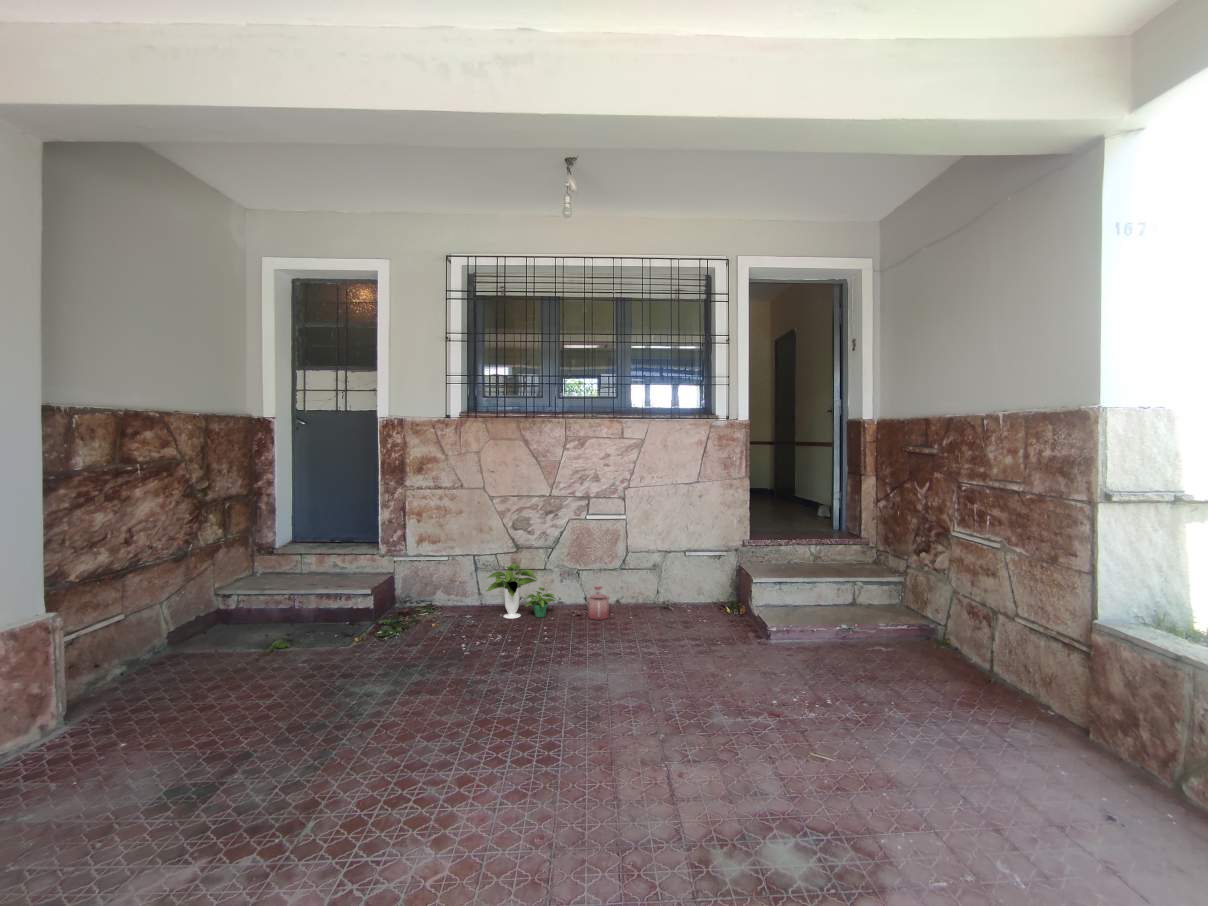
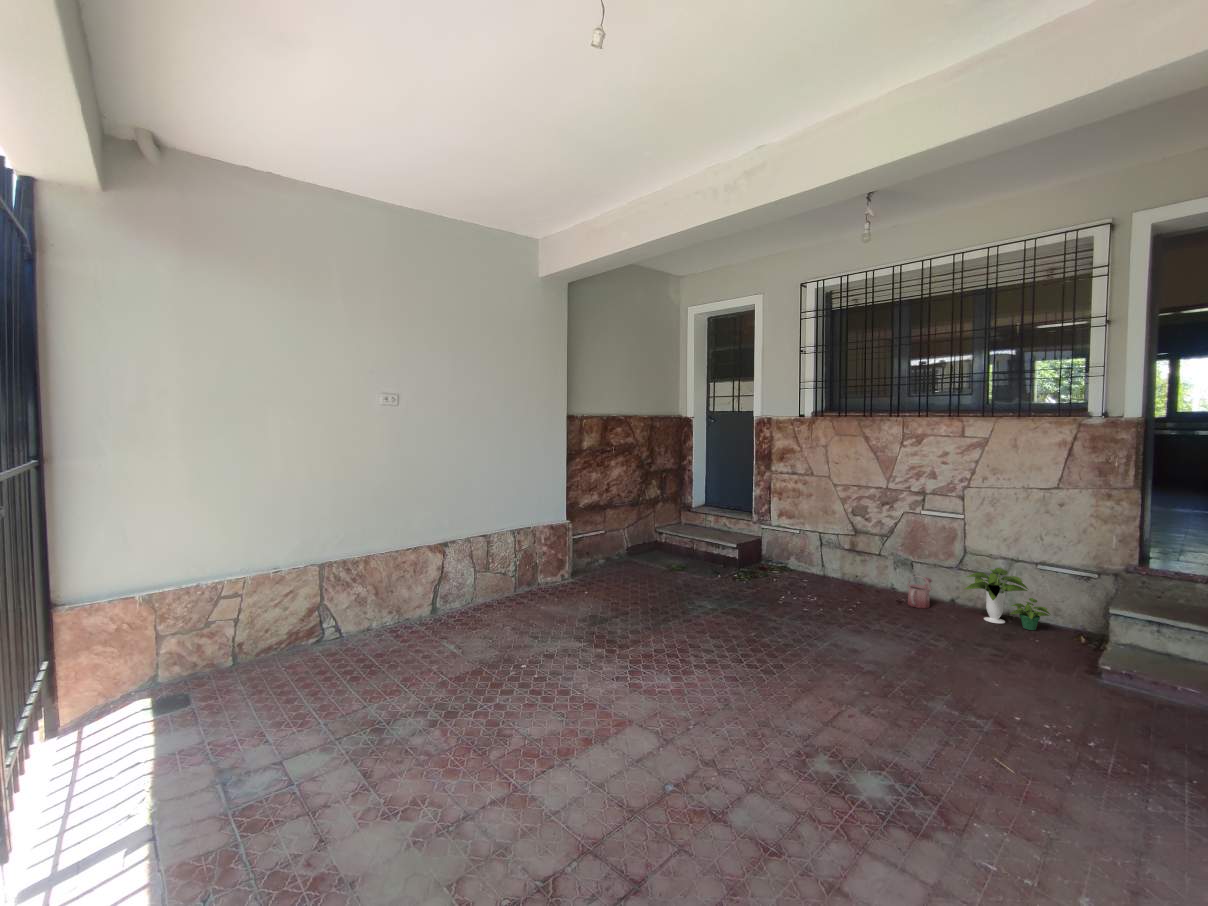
potted plant: present [486,564,555,619] -> present [965,568,1051,630]

